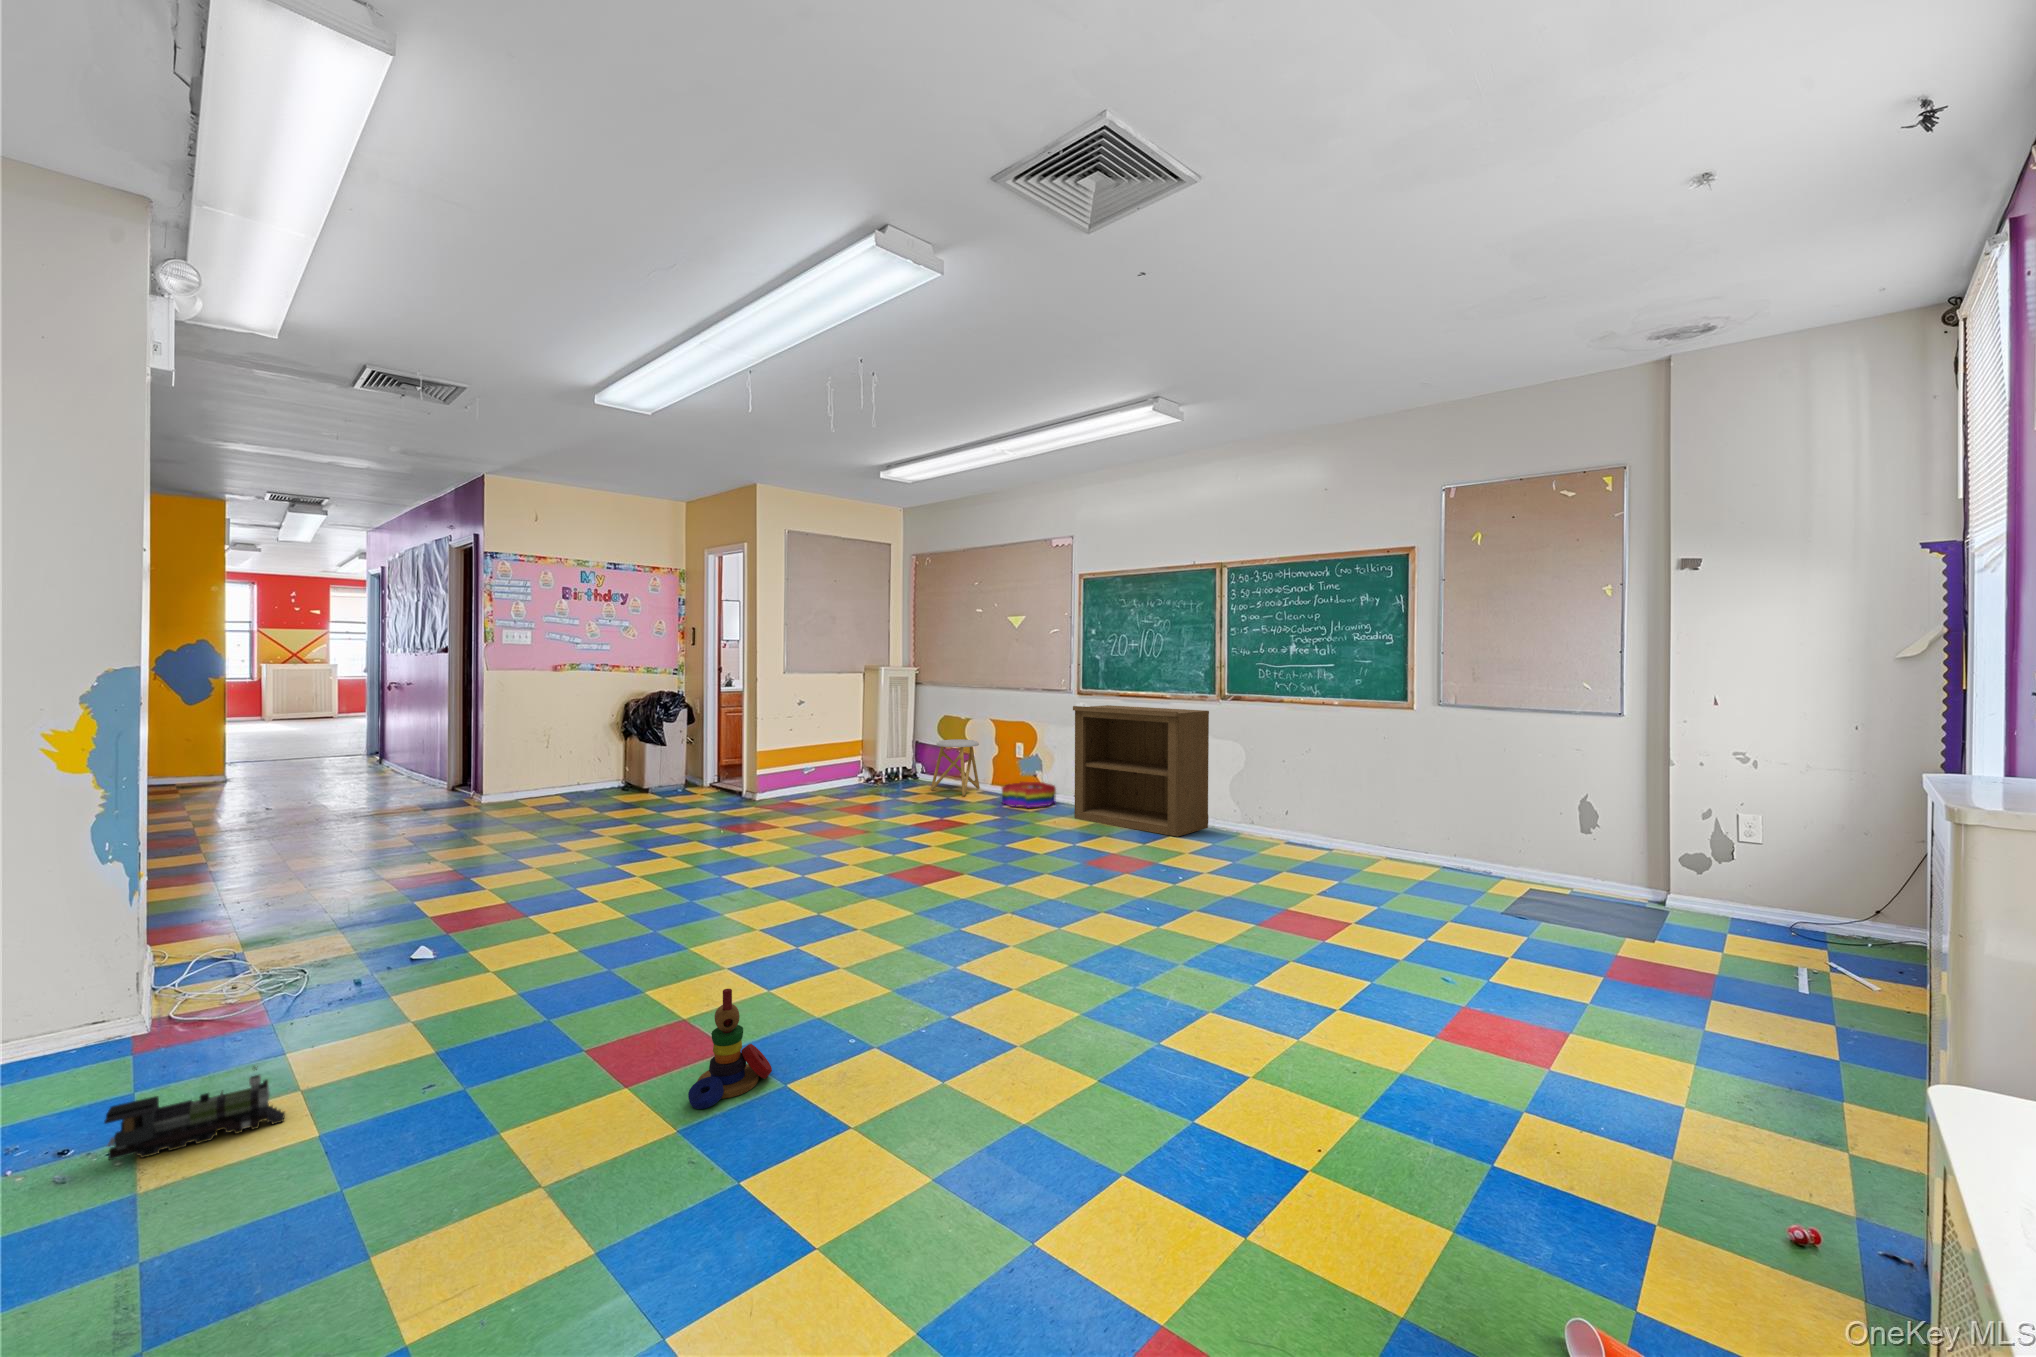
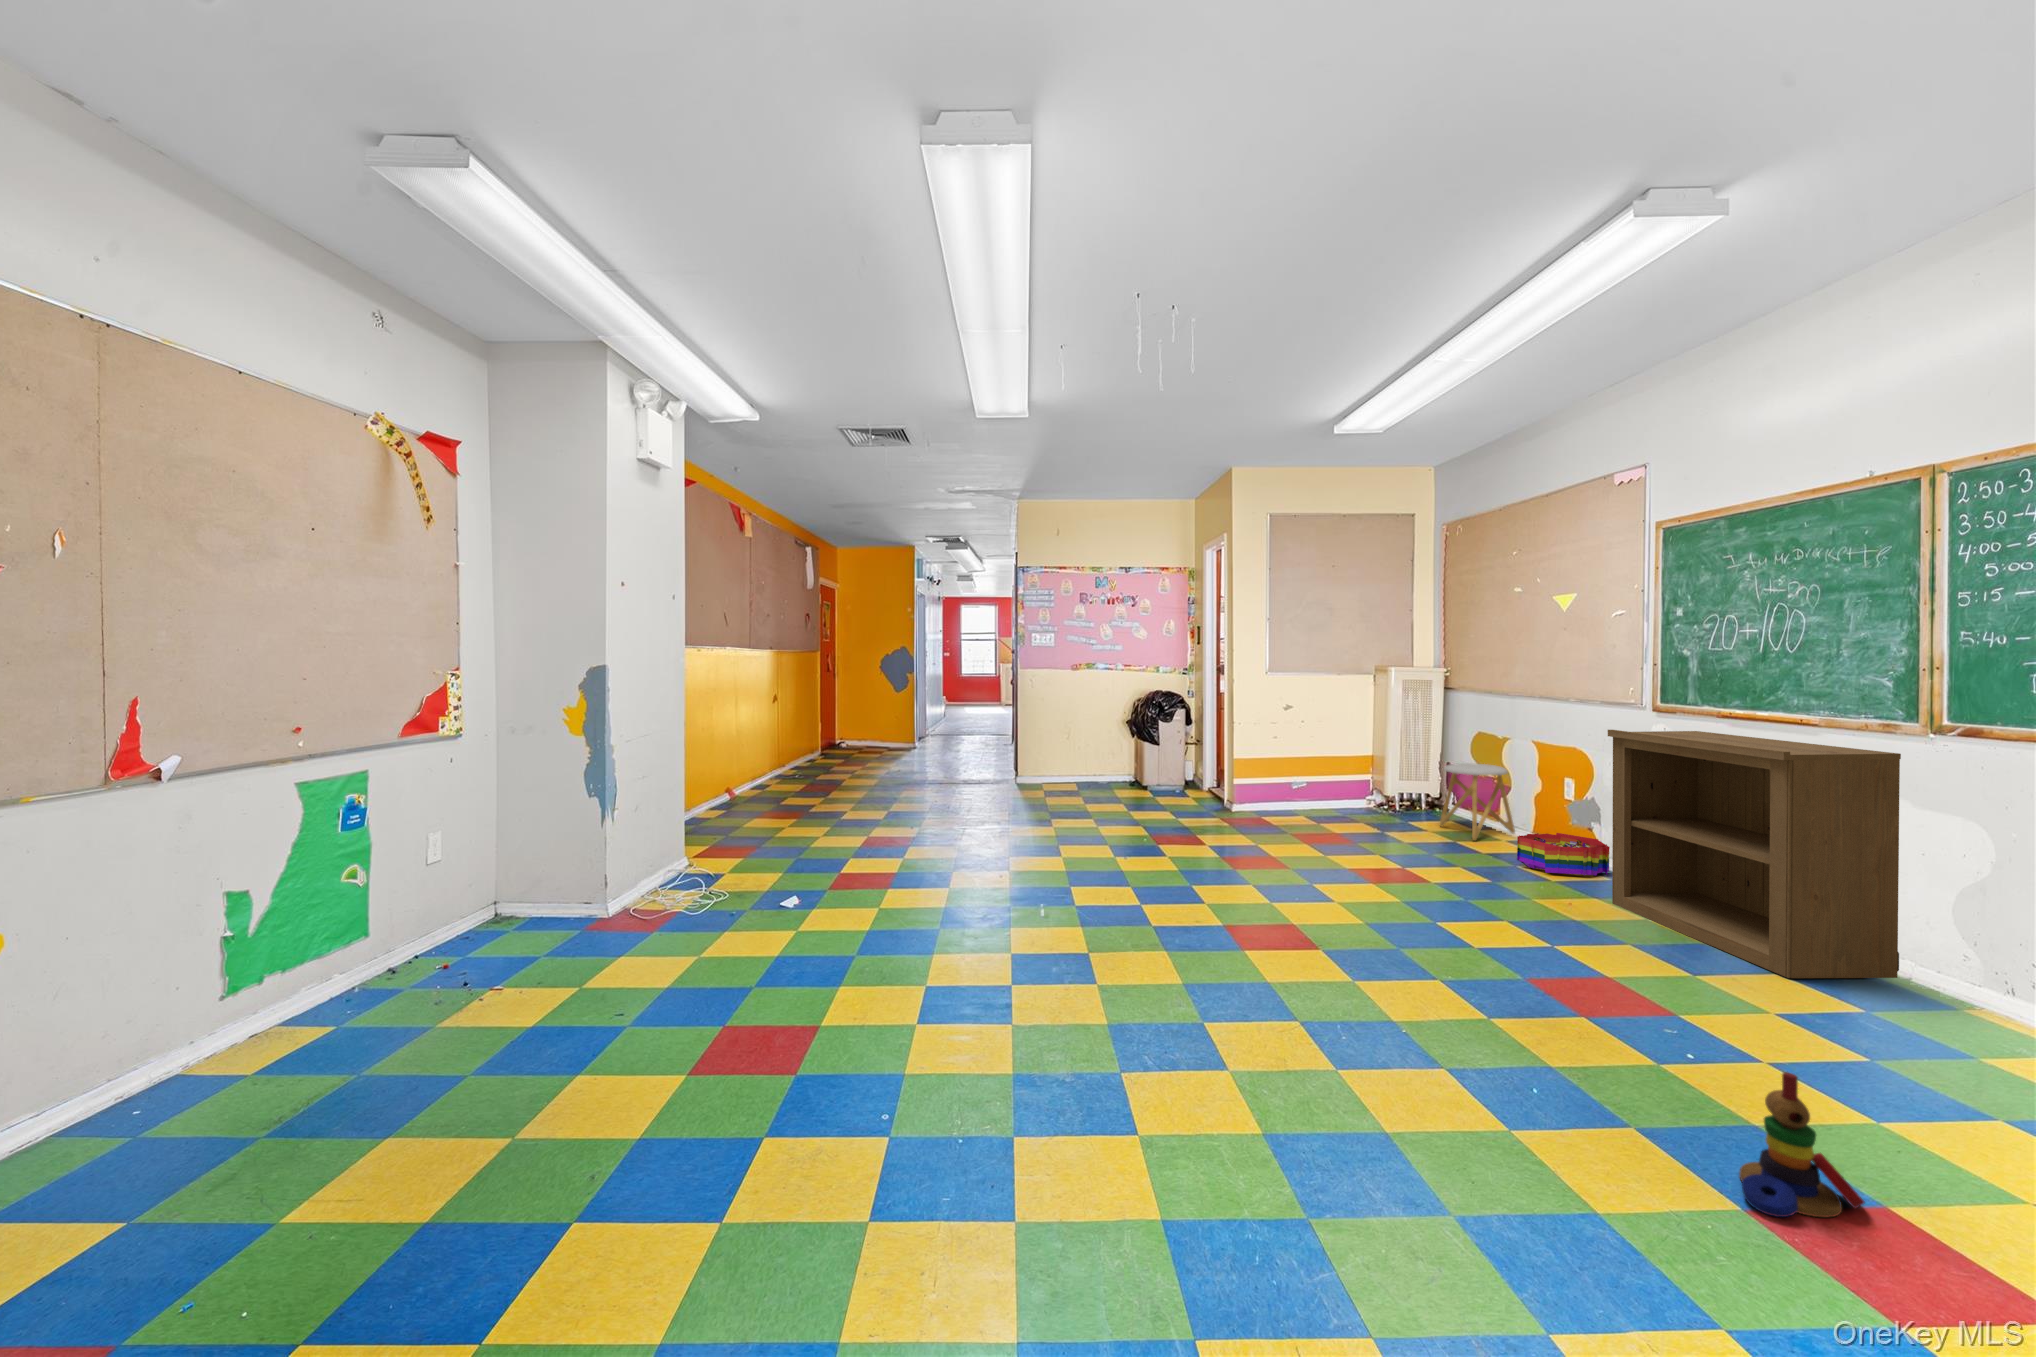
stacking toy: present [688,989,772,1109] -> present [1739,1072,1864,1217]
toy train: present [104,1067,285,1160] -> none [477,958,566,1005]

